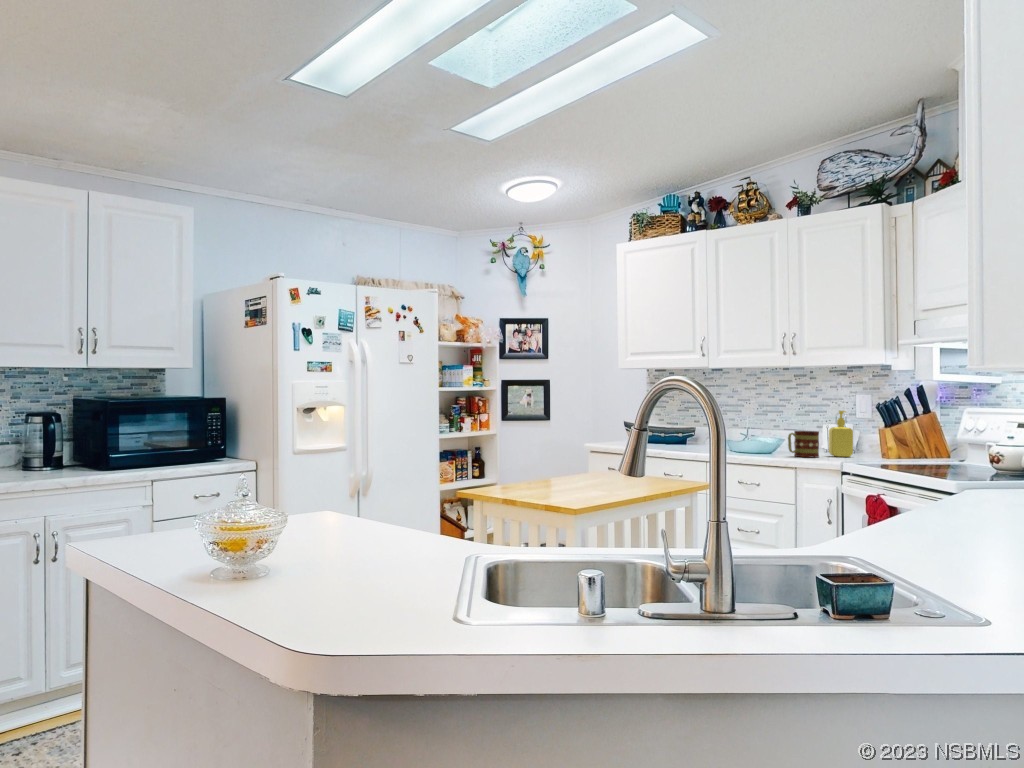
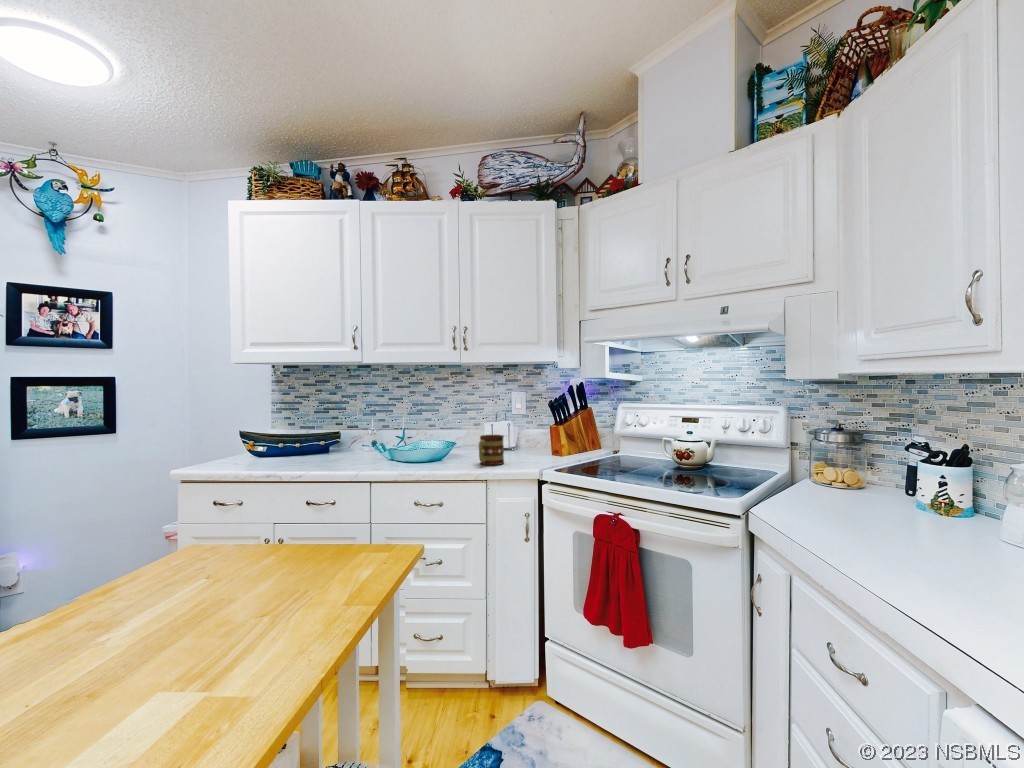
soap dispenser: present [829,410,853,457] -> none [504,411,526,458]

